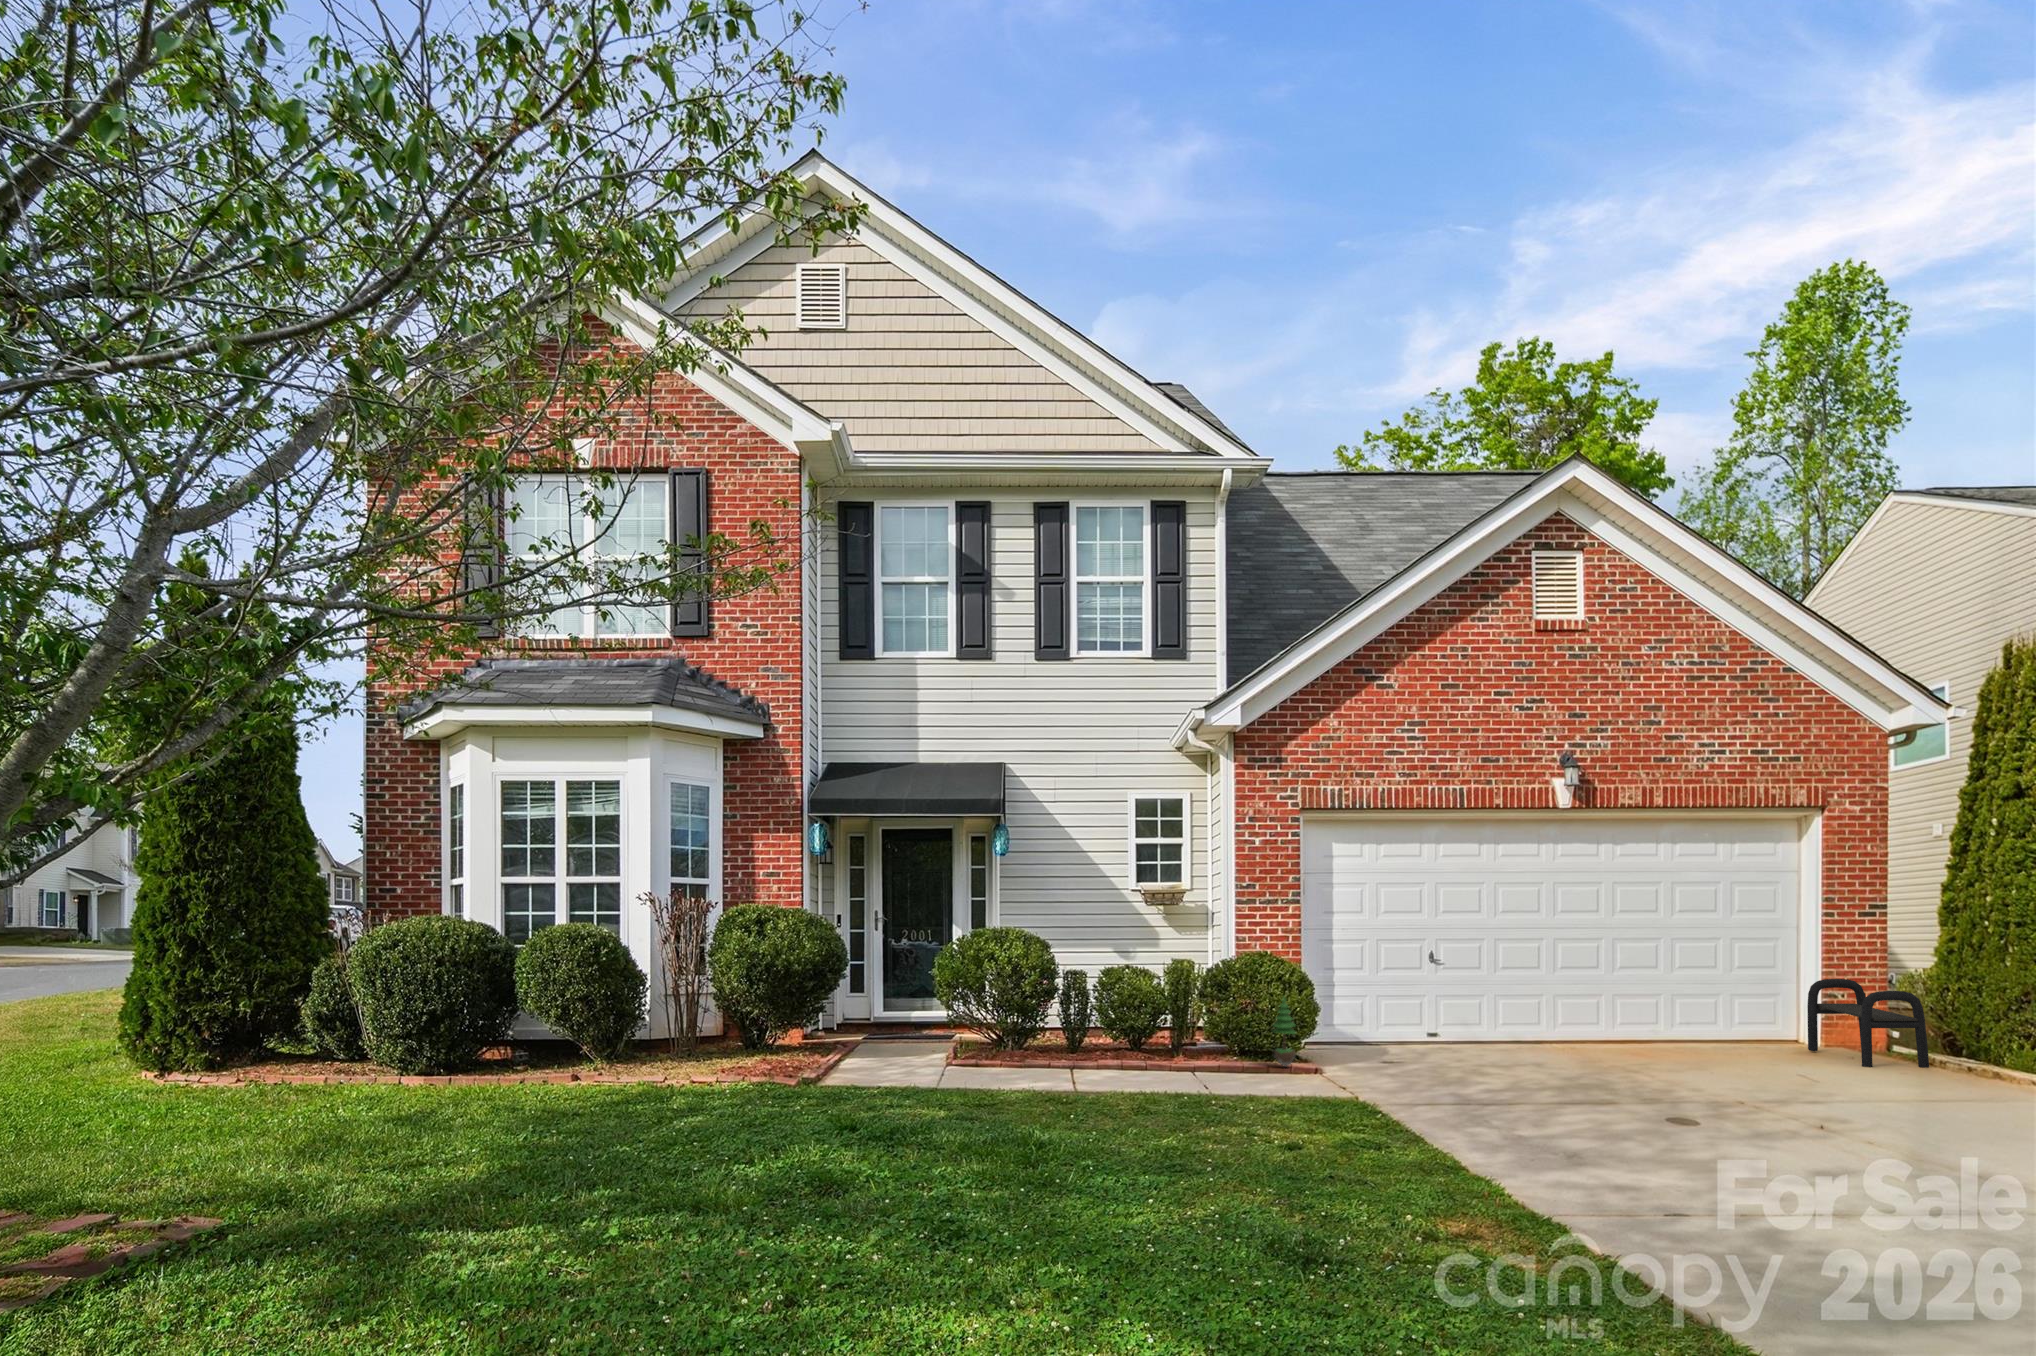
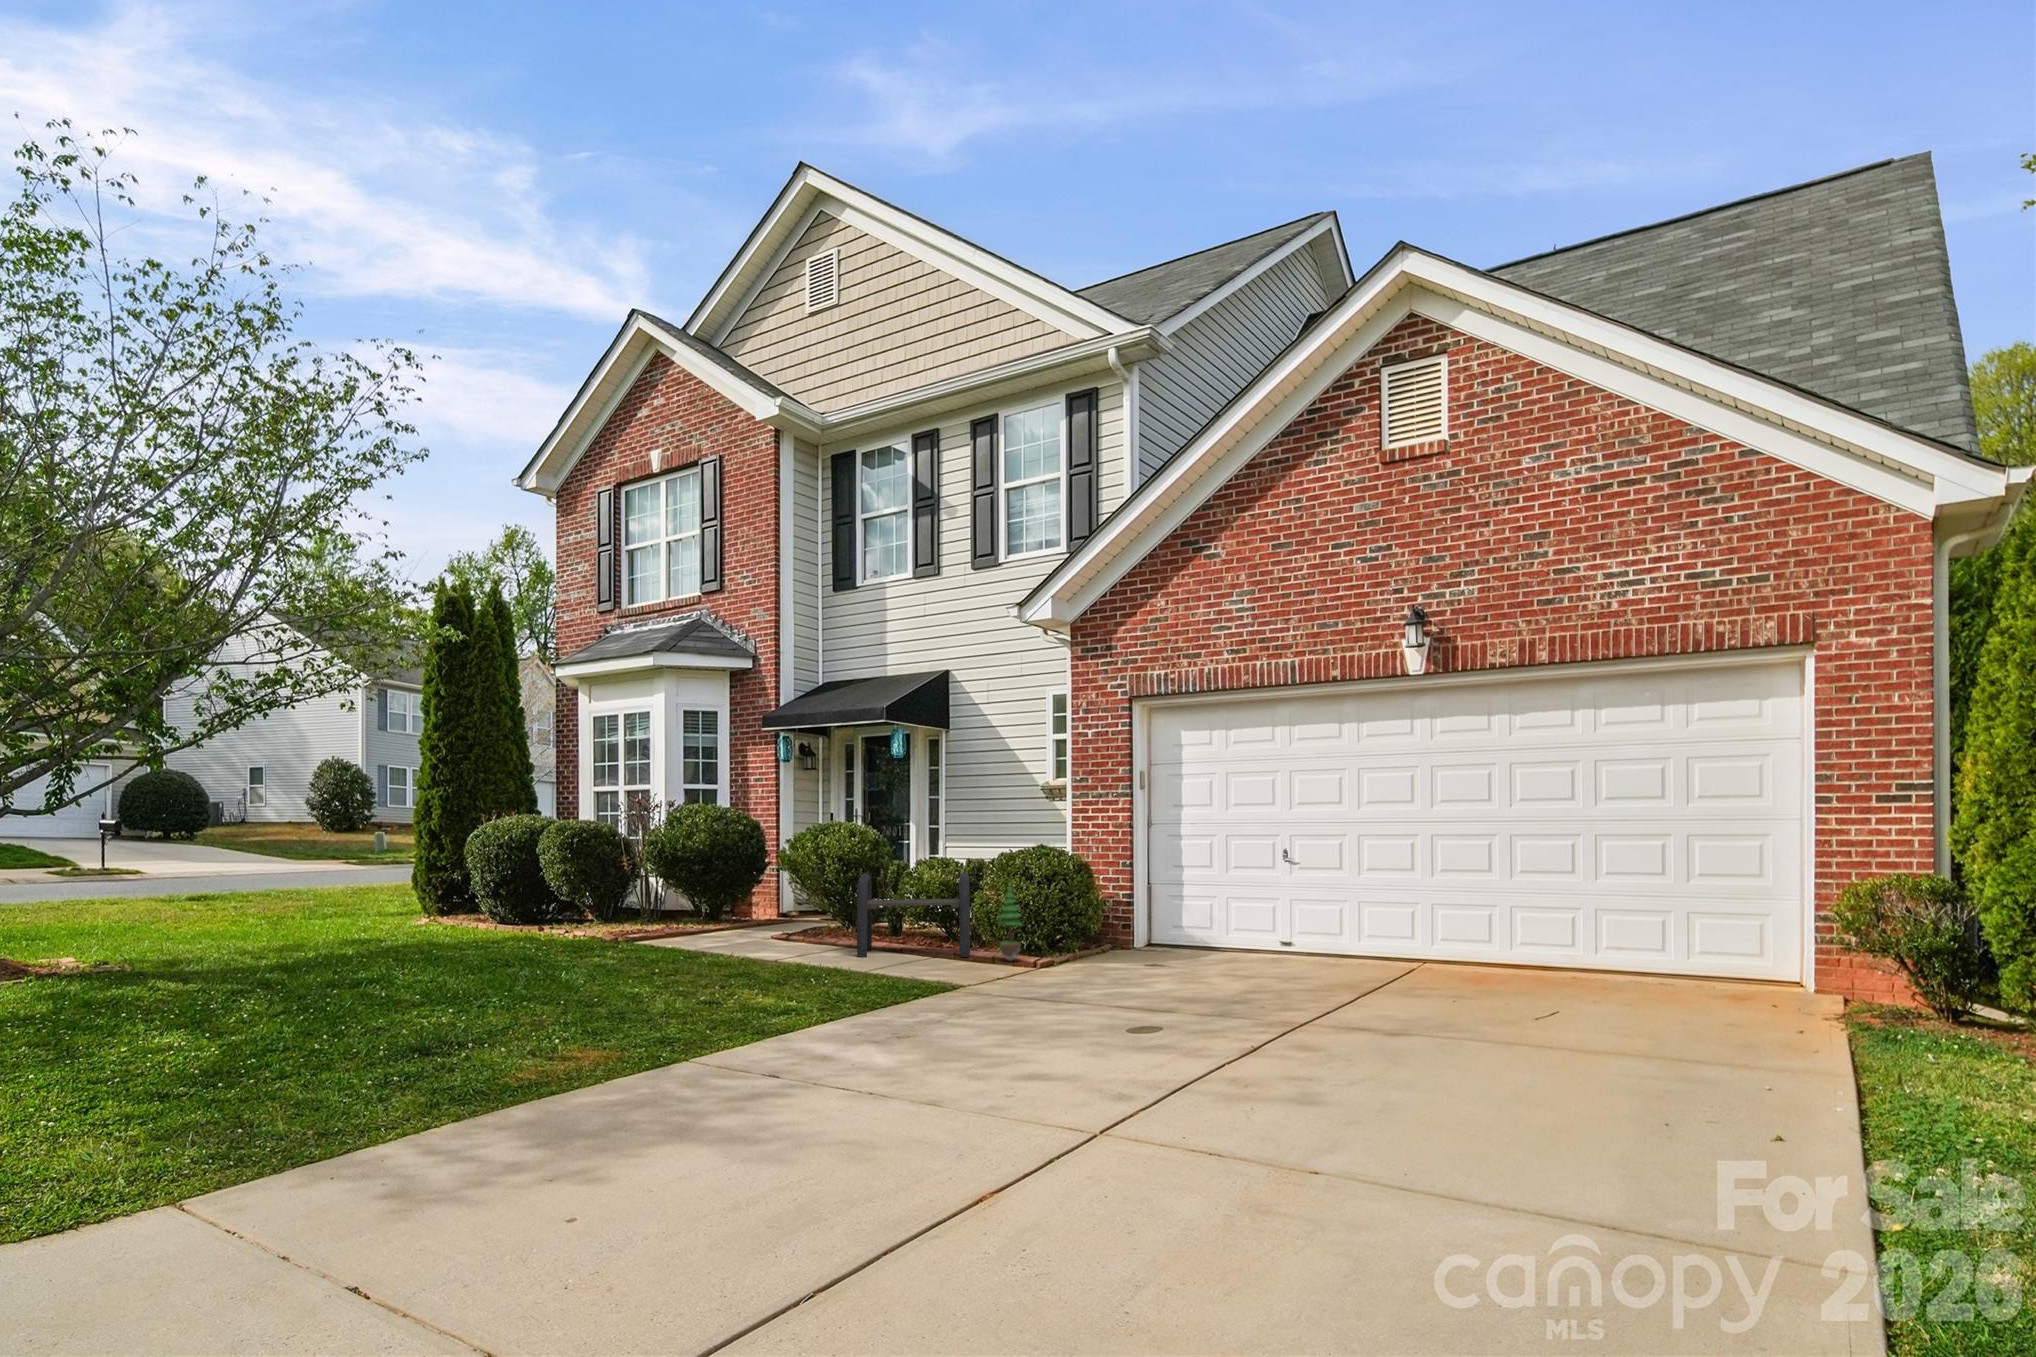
bench: present [1807,979,1929,1068] -> present [857,872,970,958]

